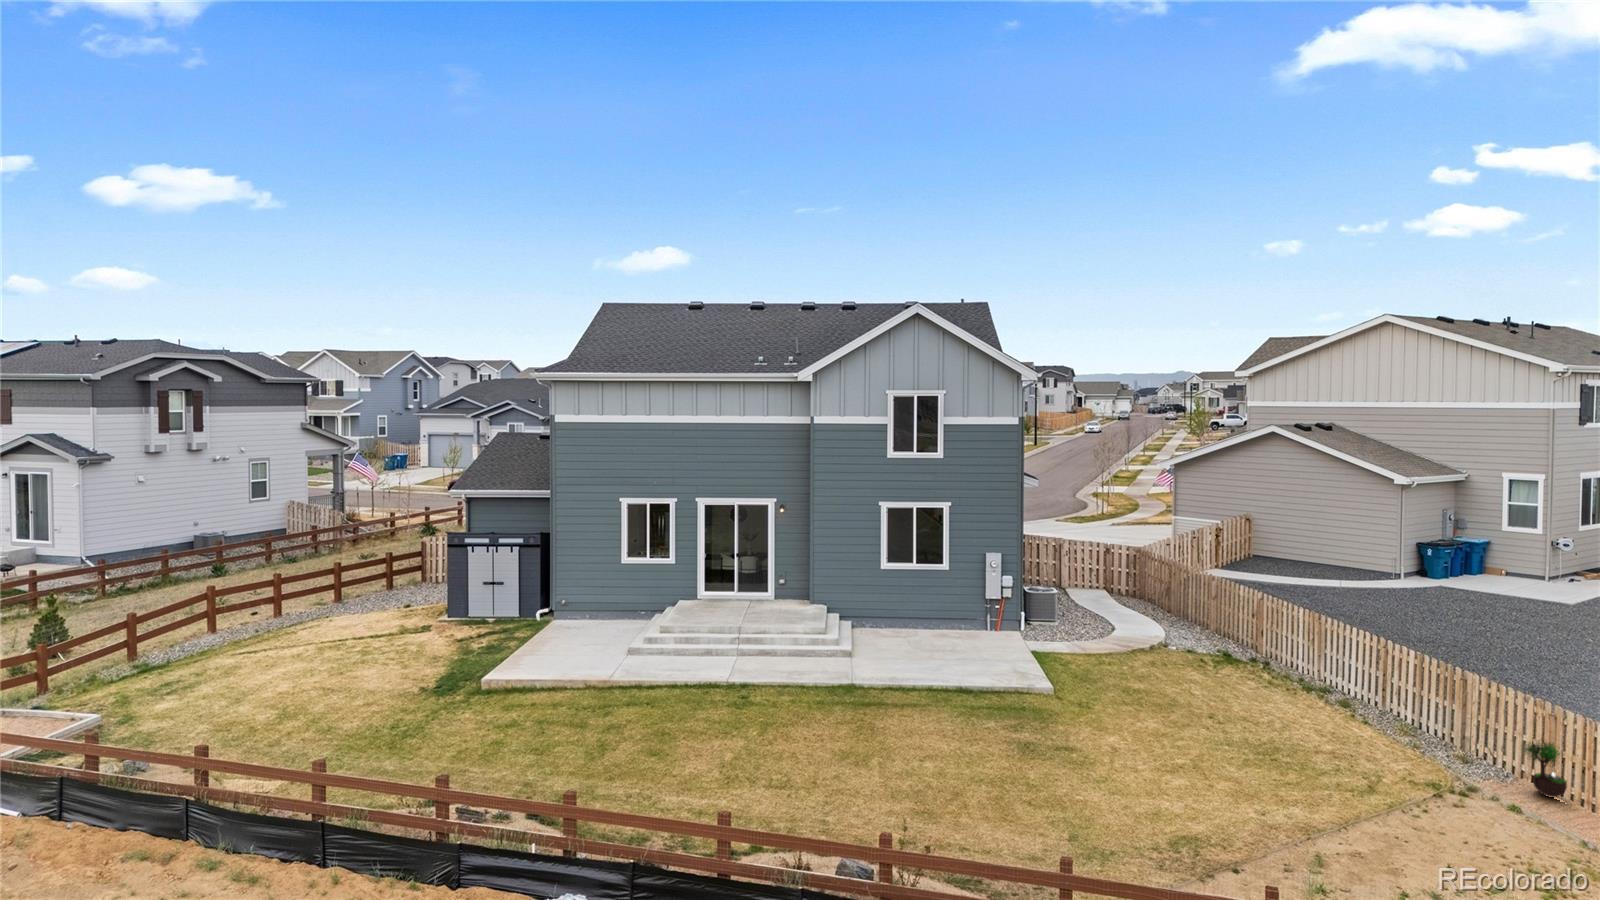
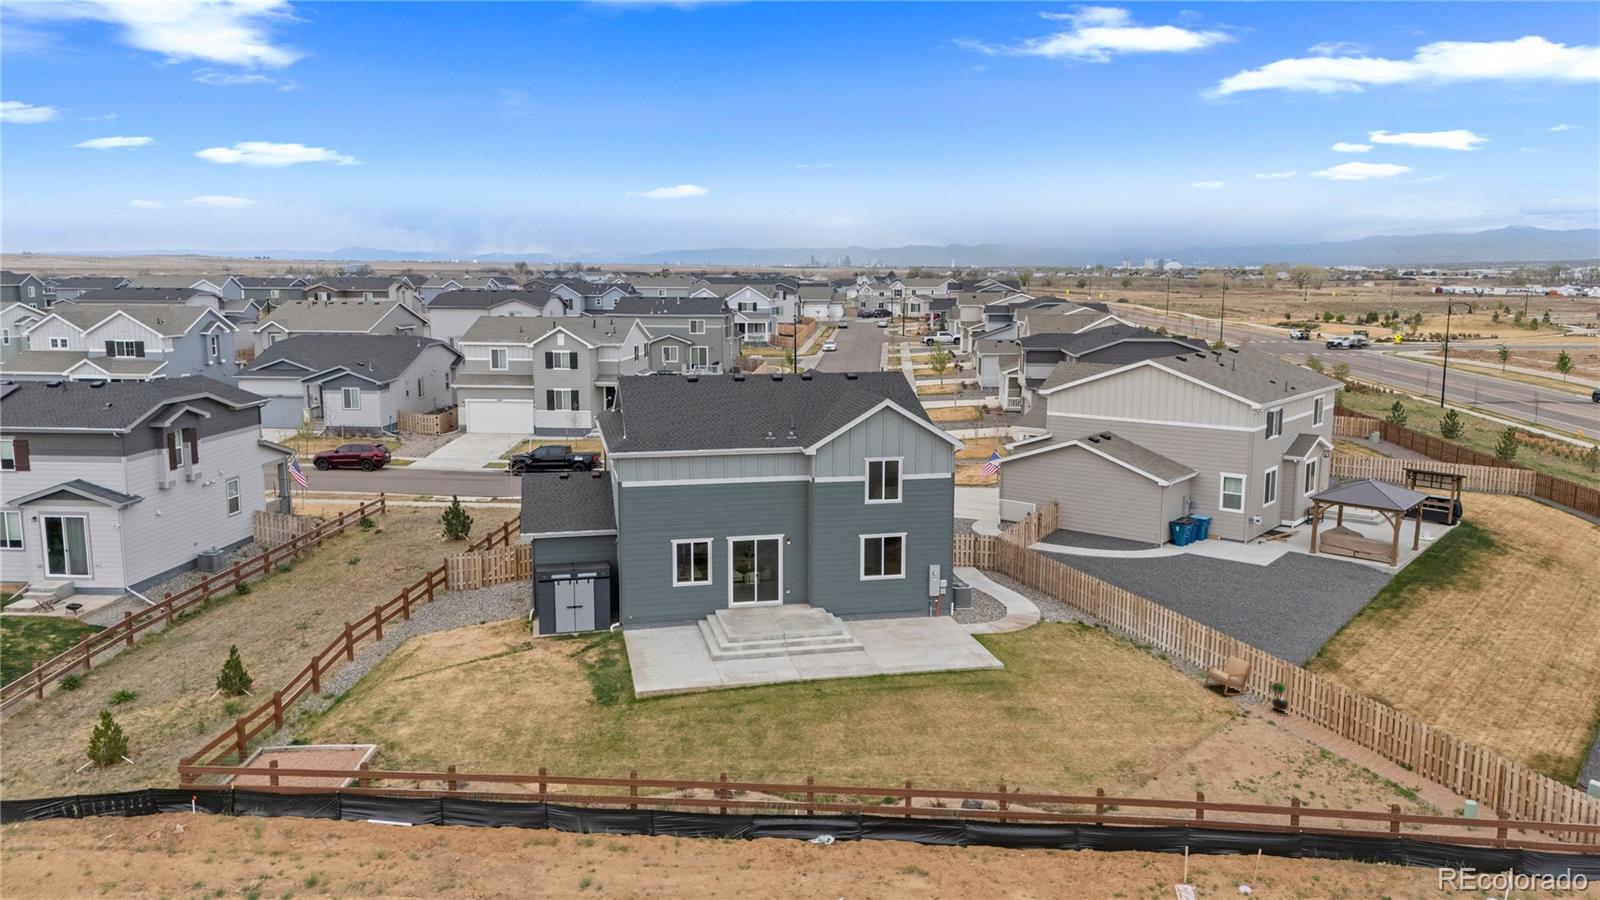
chair: none [1403,696,1496,766] -> present [1205,656,1252,696]

